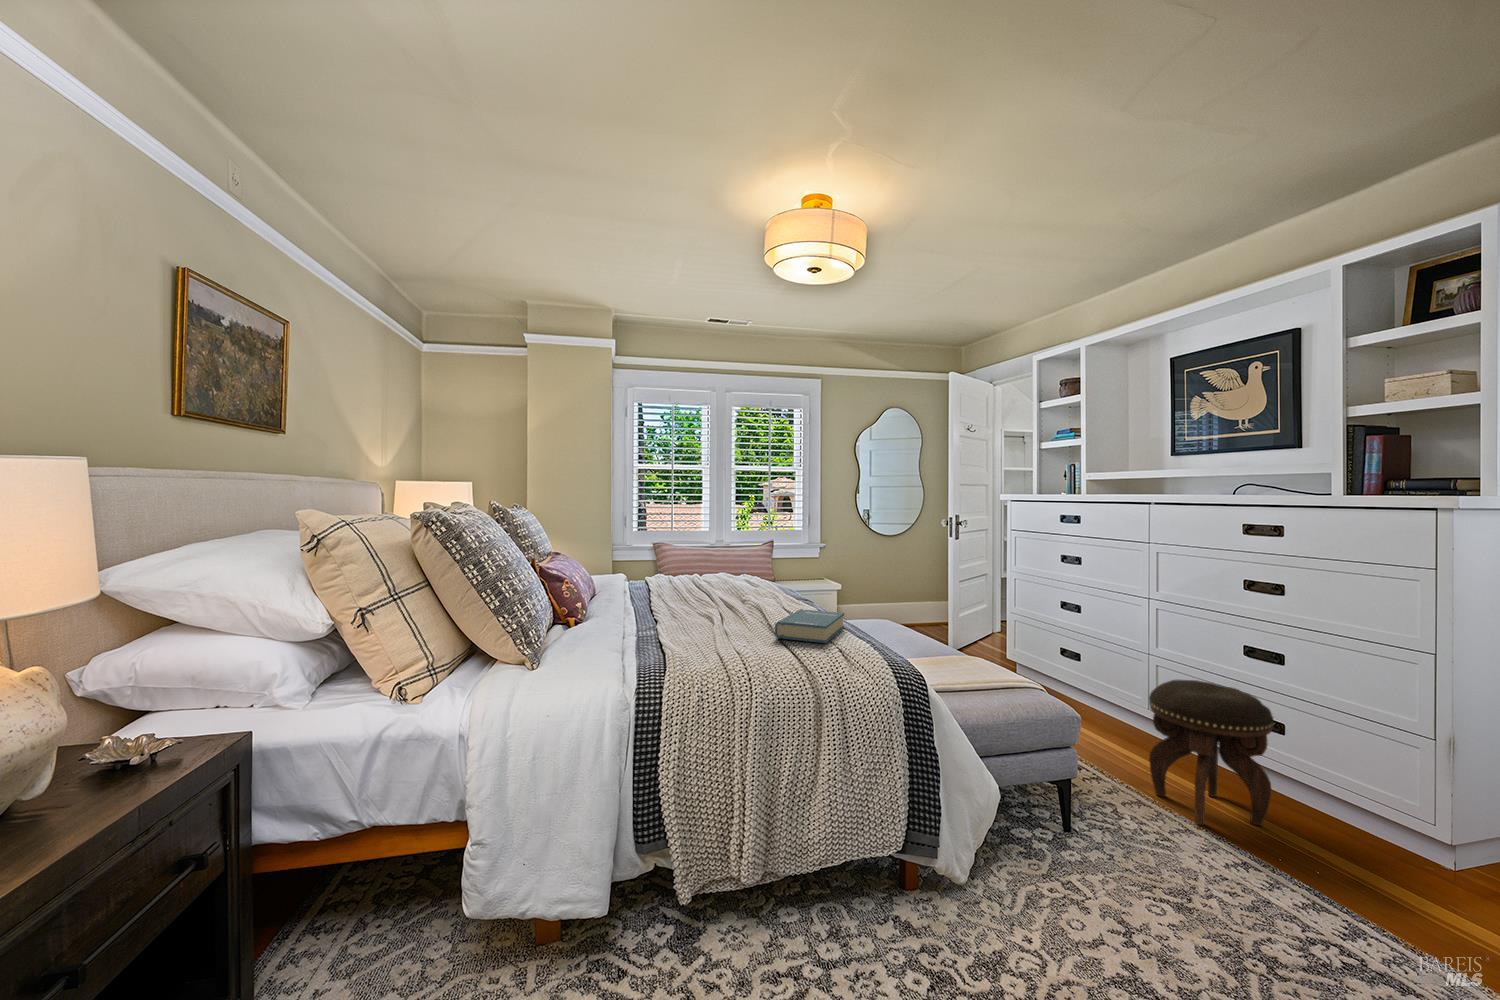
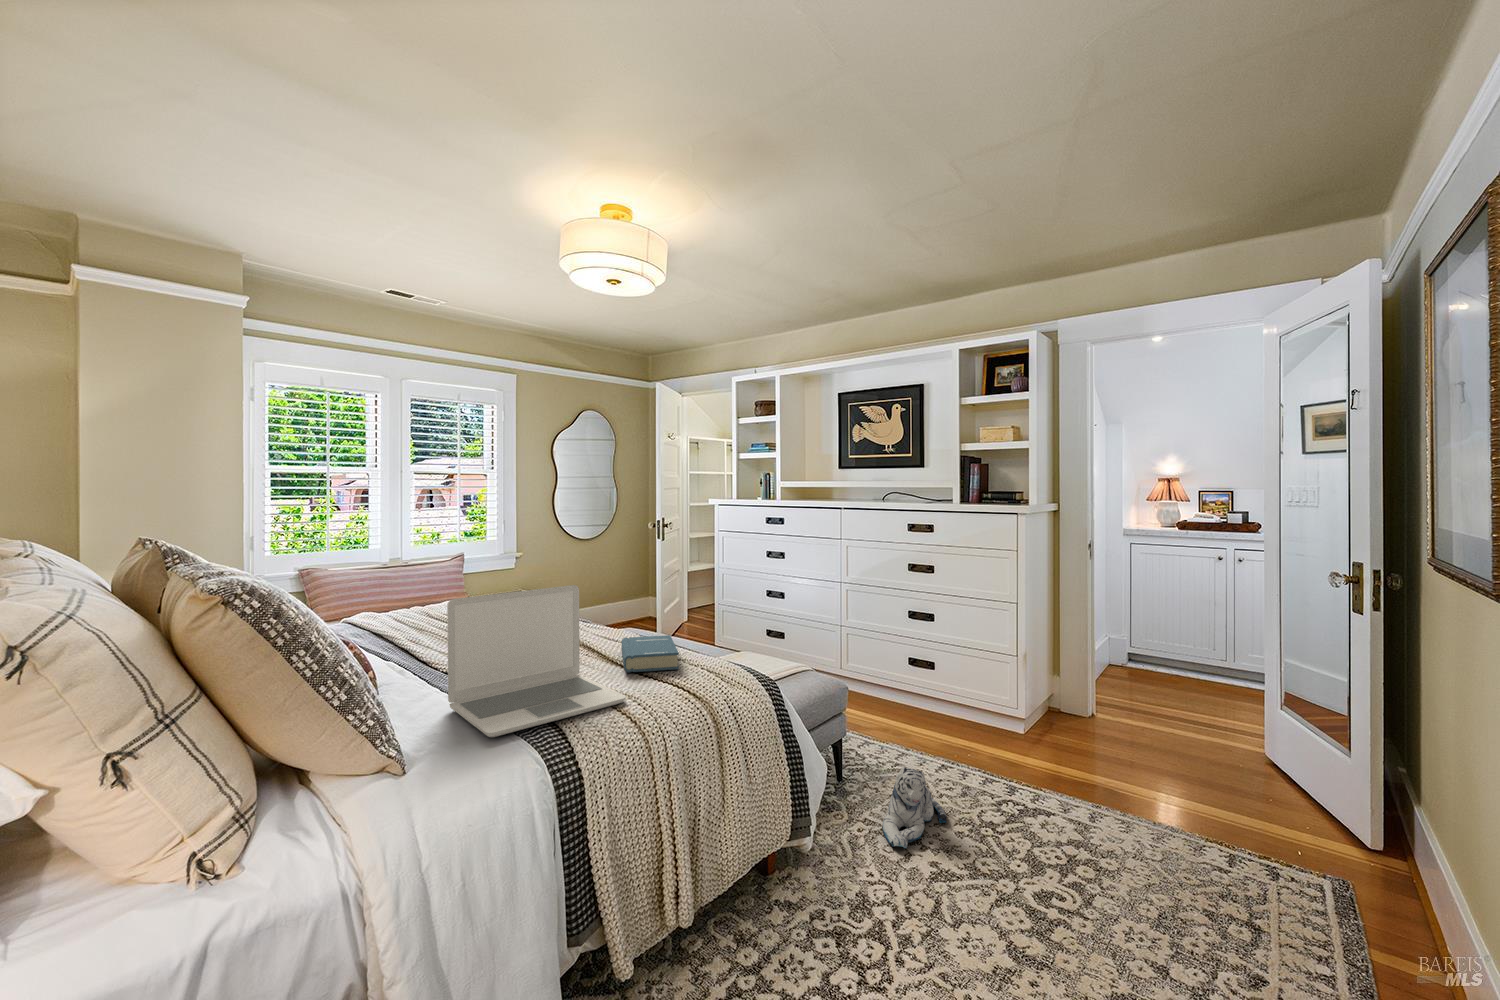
laptop: none [611,549,746,662] -> present [447,585,626,737]
footstool: present [1149,680,1274,826] -> none [869,645,944,752]
plush toy: none [1081,826,1200,931] -> present [882,767,946,848]

